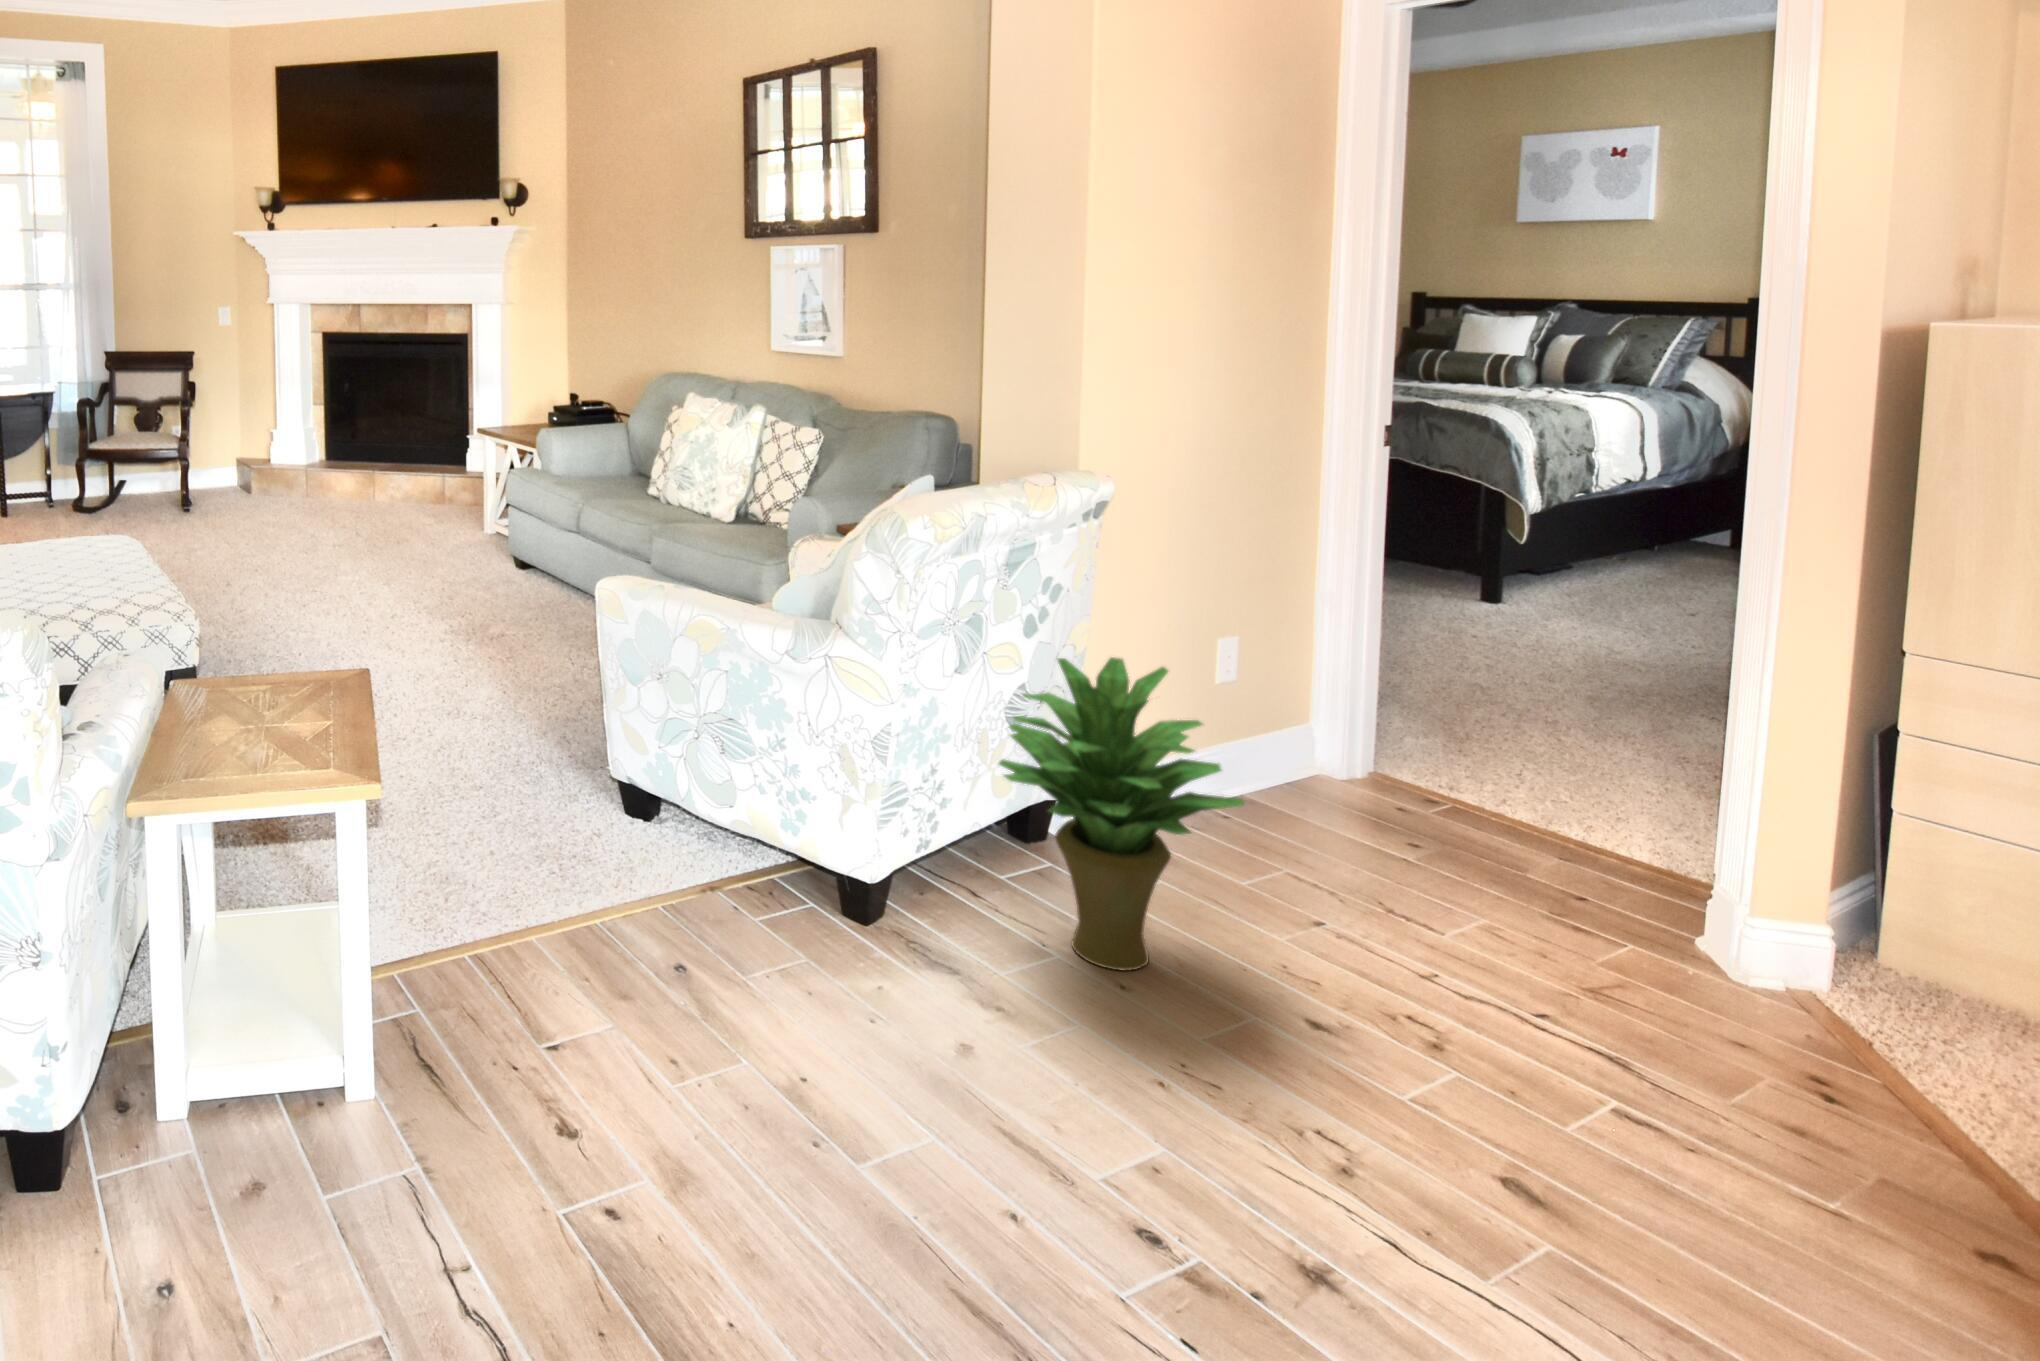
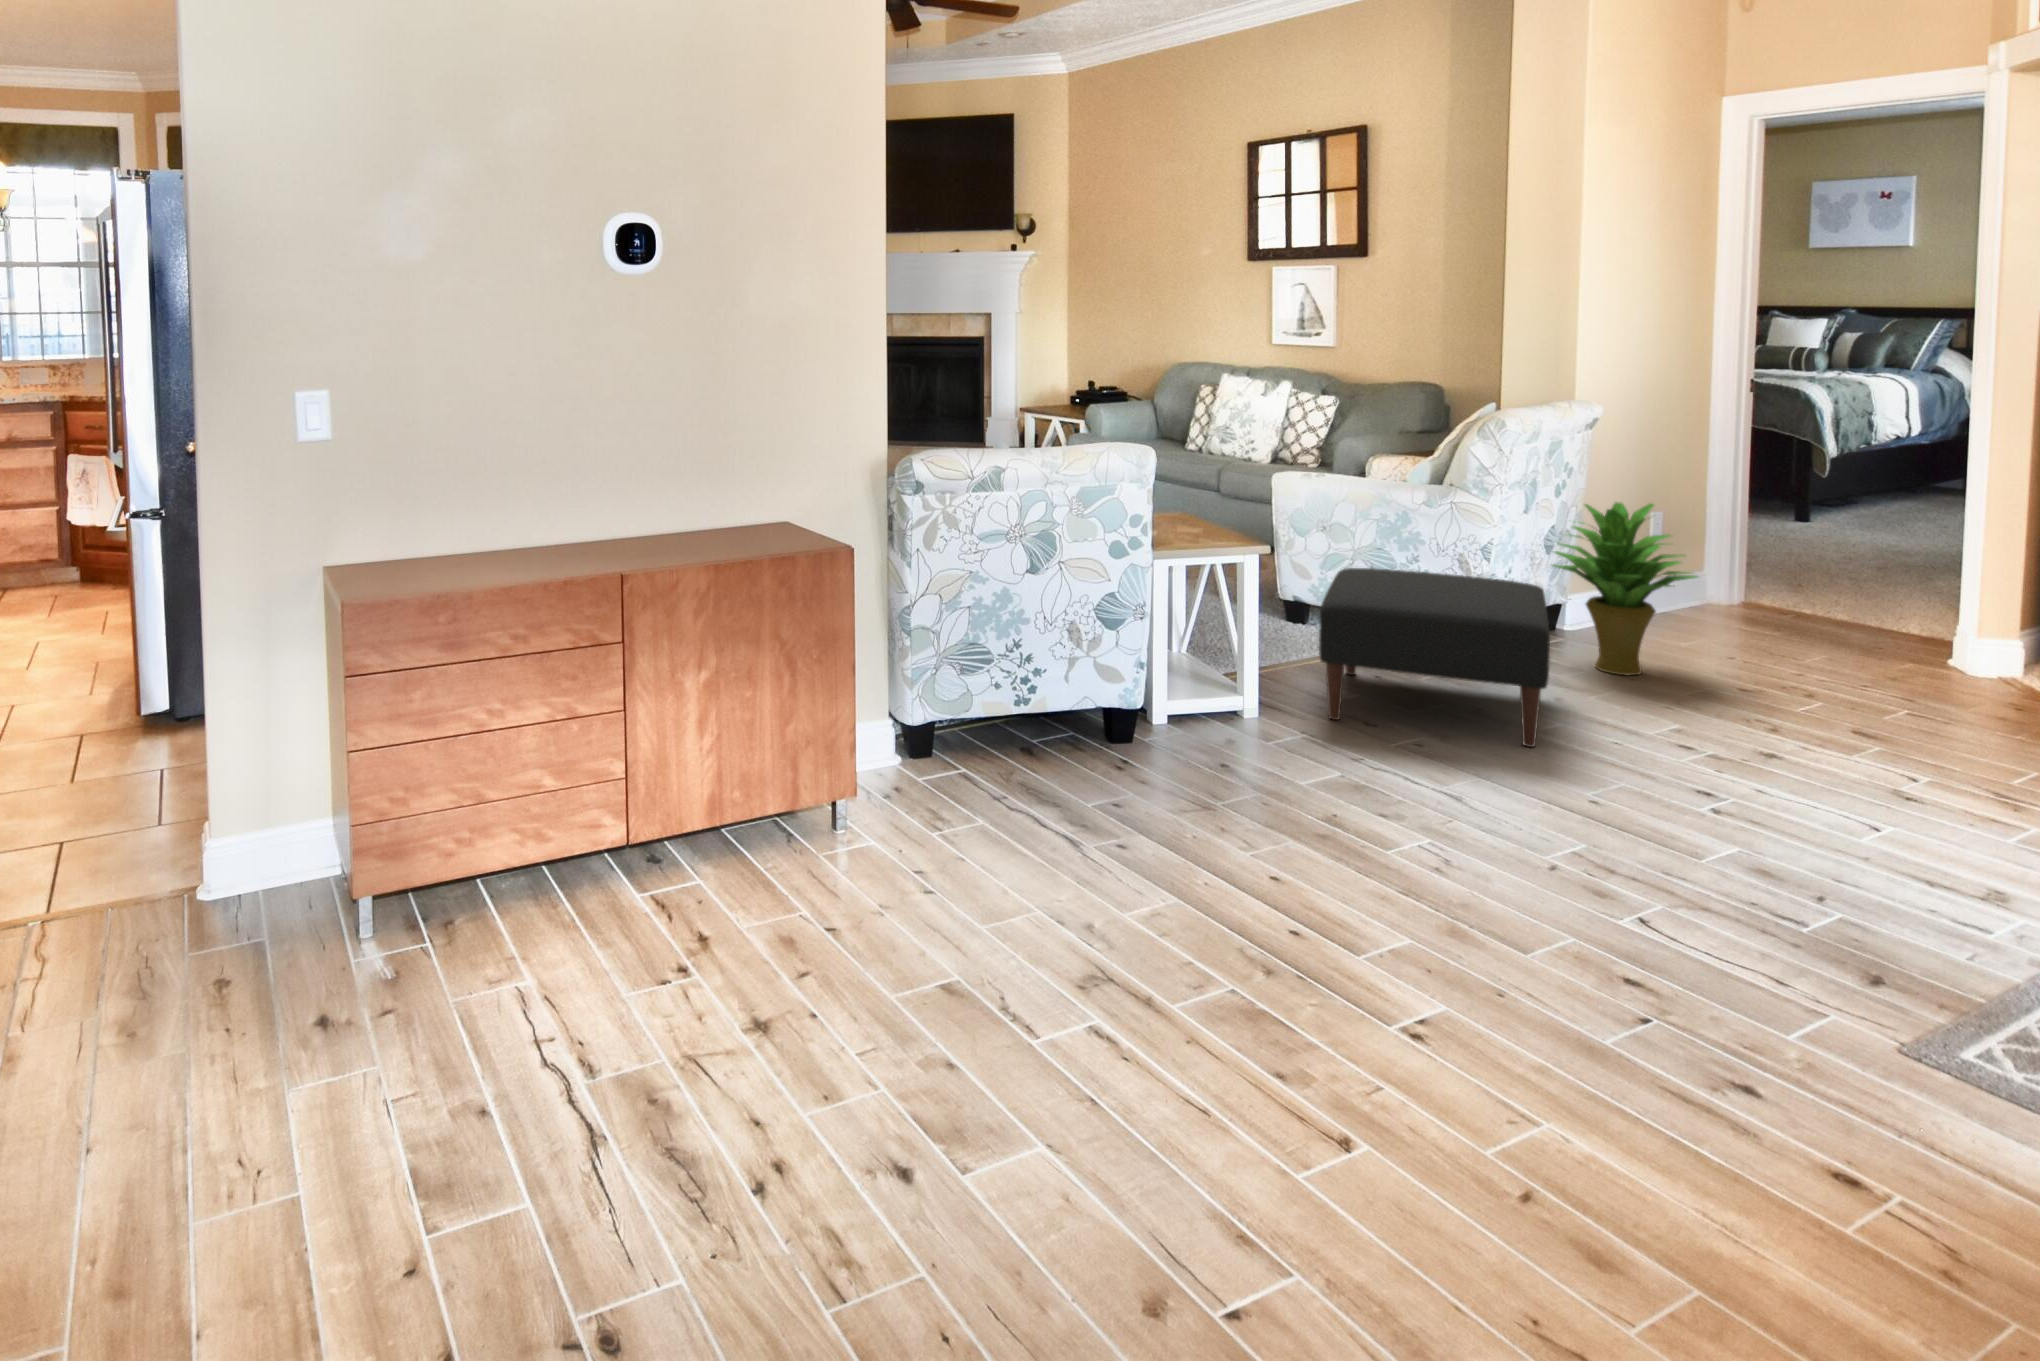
ottoman: none [476,774,941,1224] -> present [1319,568,1550,747]

